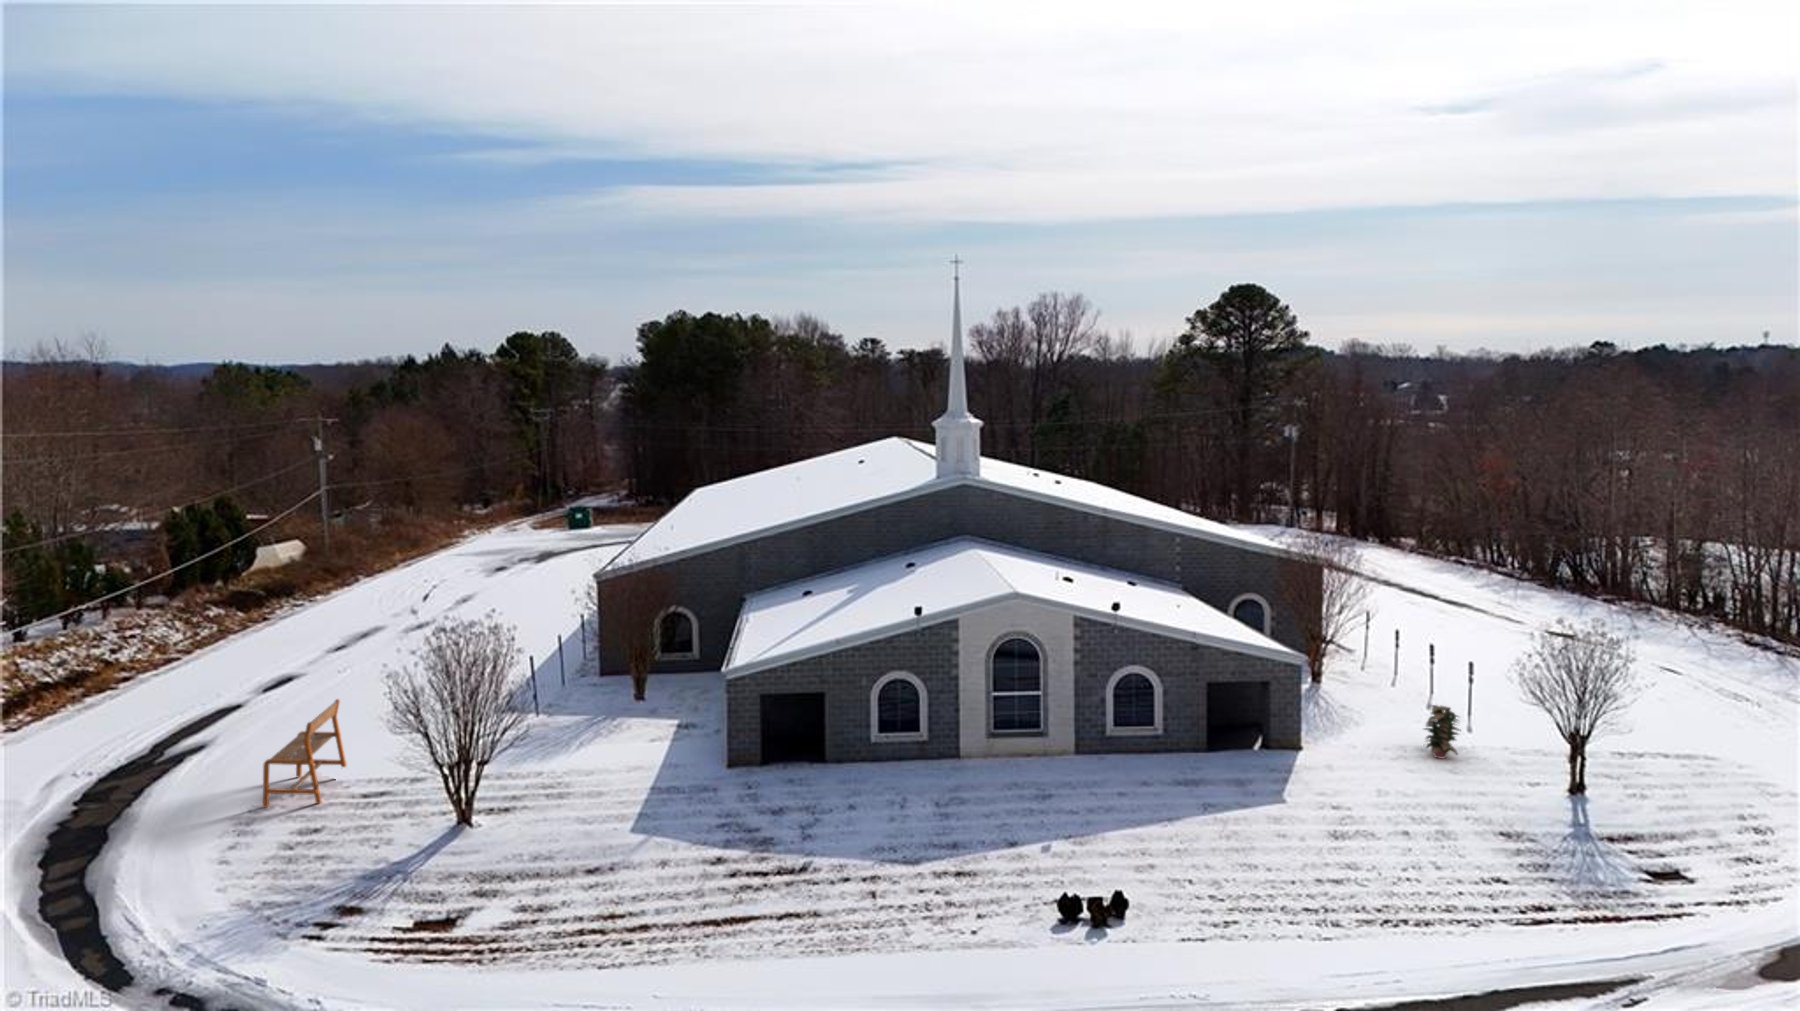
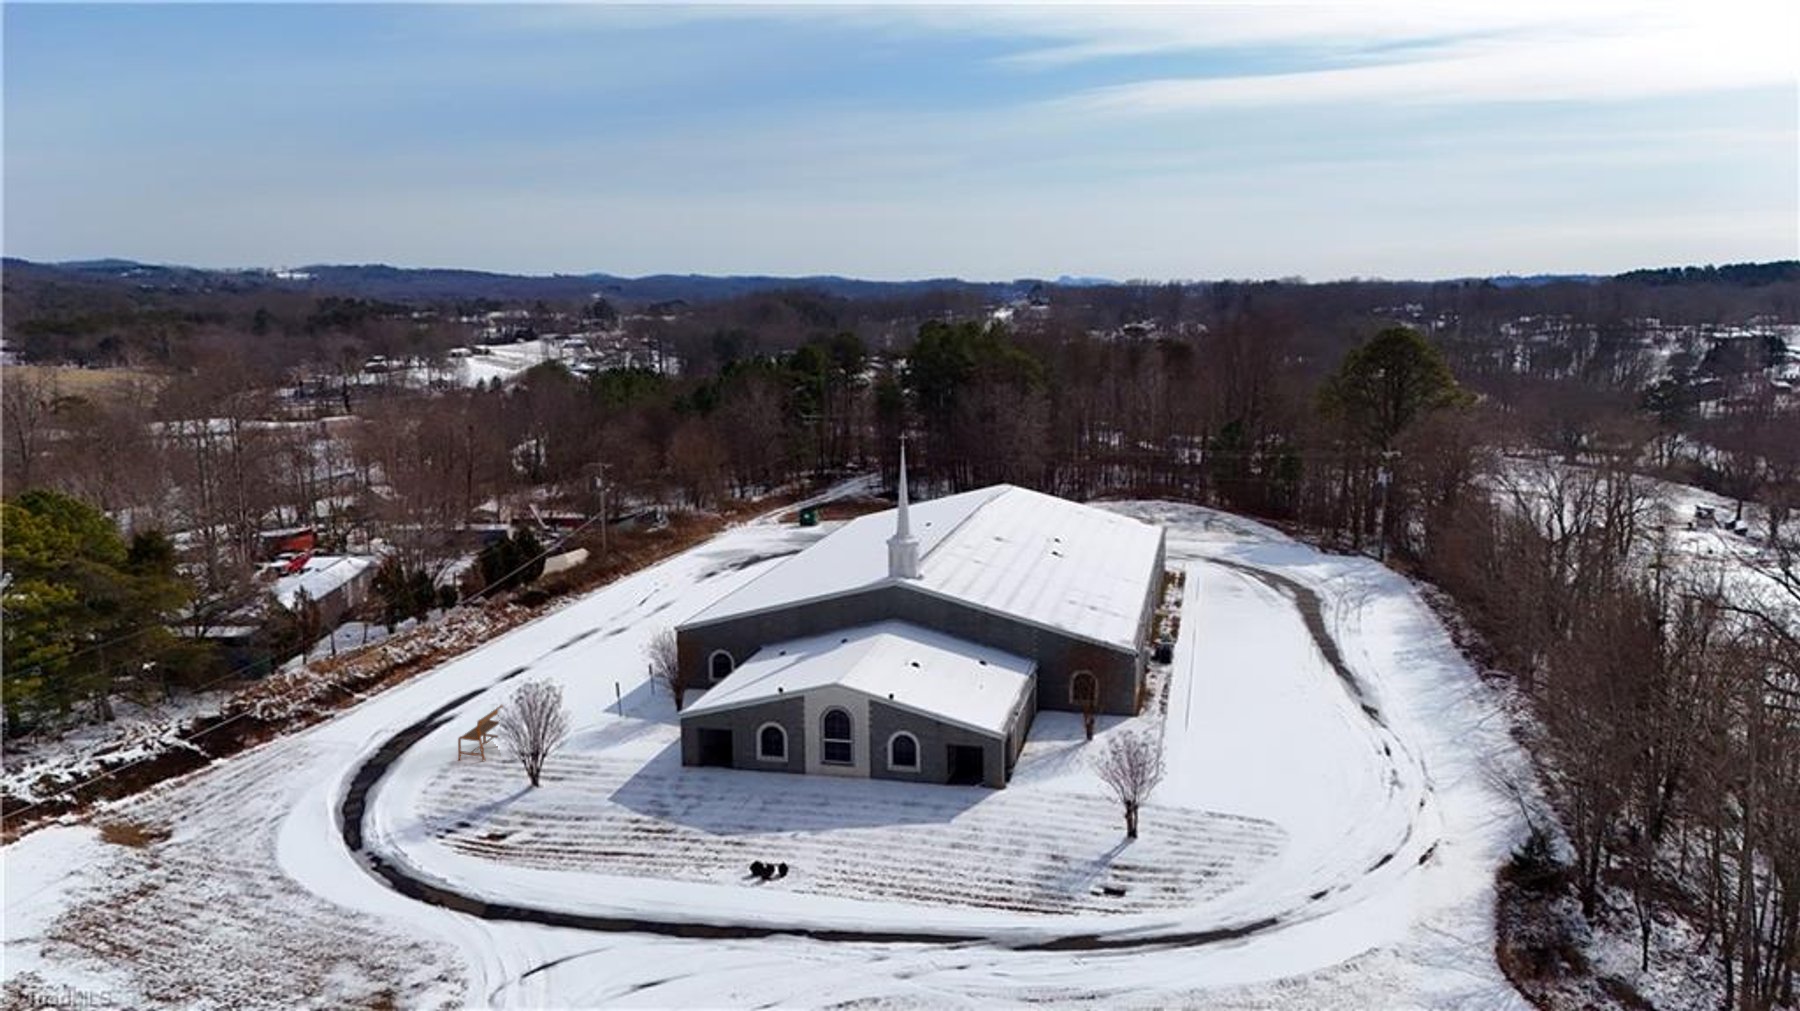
decorative plant: present [1424,705,1461,759] -> none [1084,772,1107,806]

